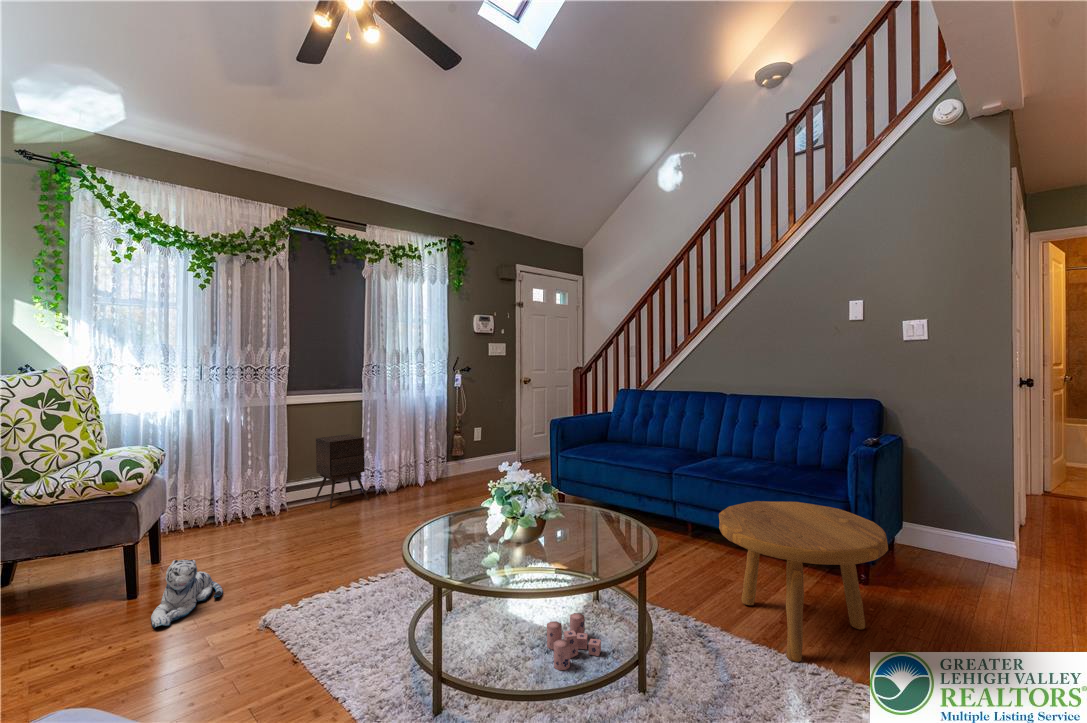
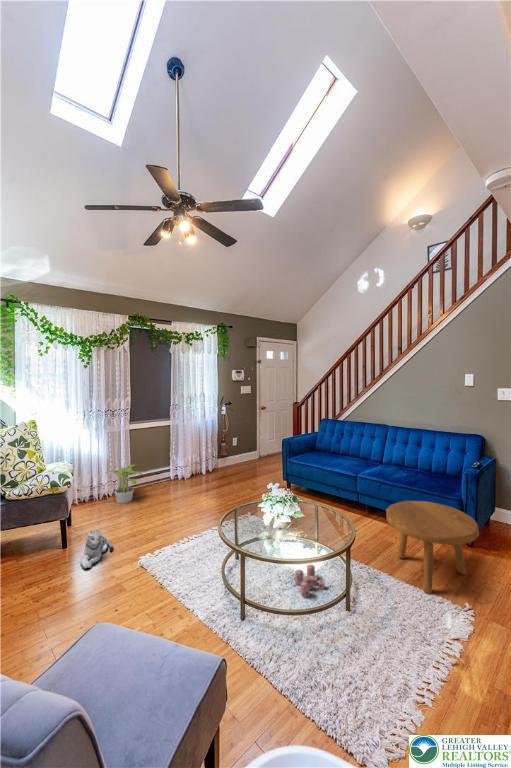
side table: present [315,434,369,508] -> none [146,445,177,490]
potted plant: none [233,461,303,527] -> present [106,464,143,503]

